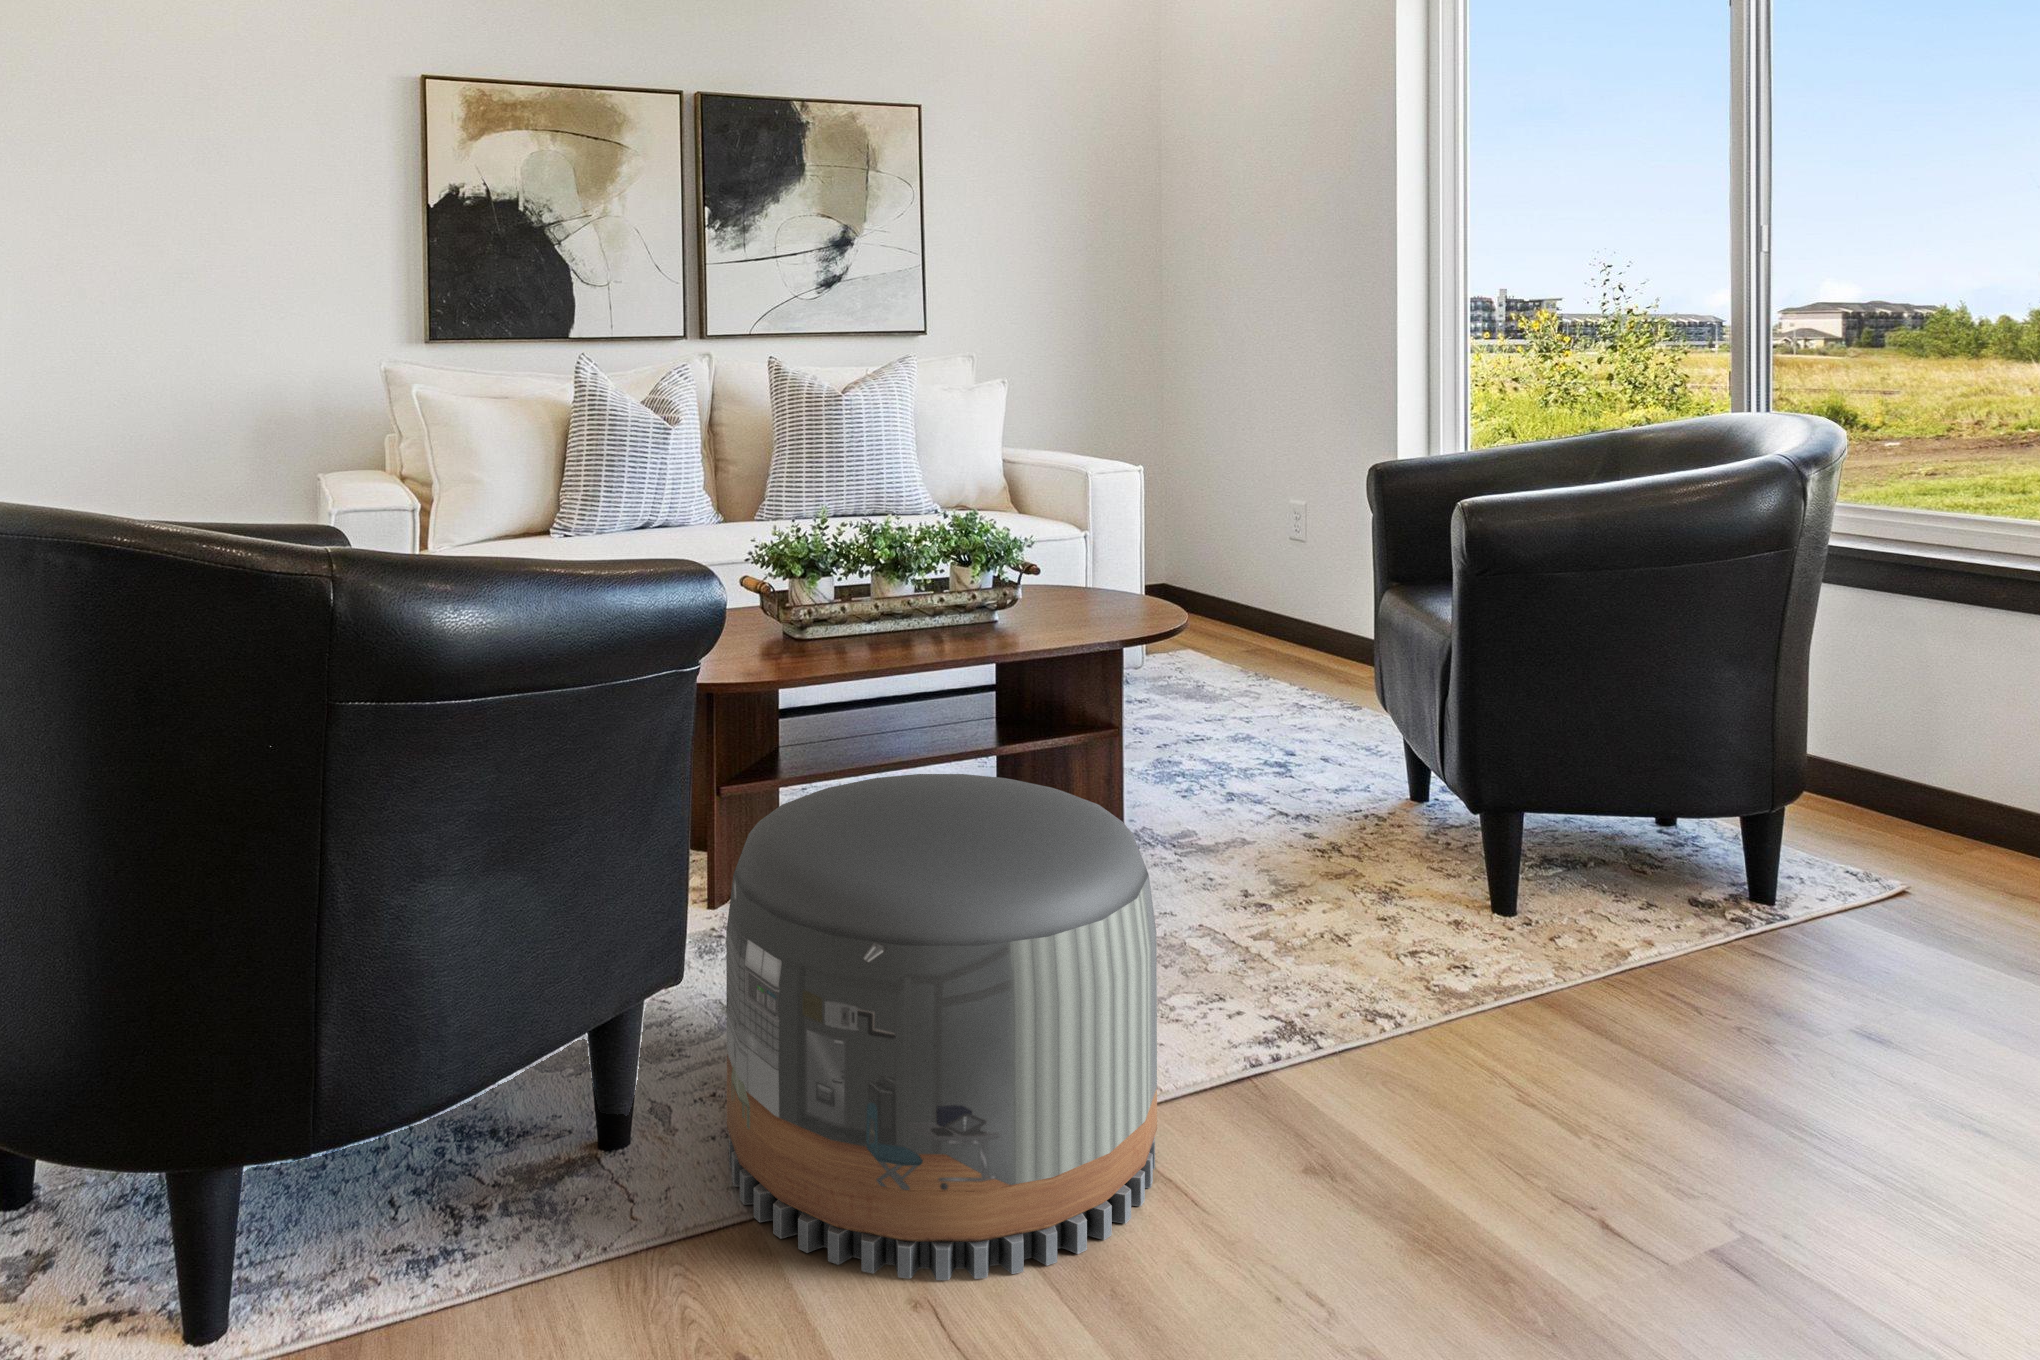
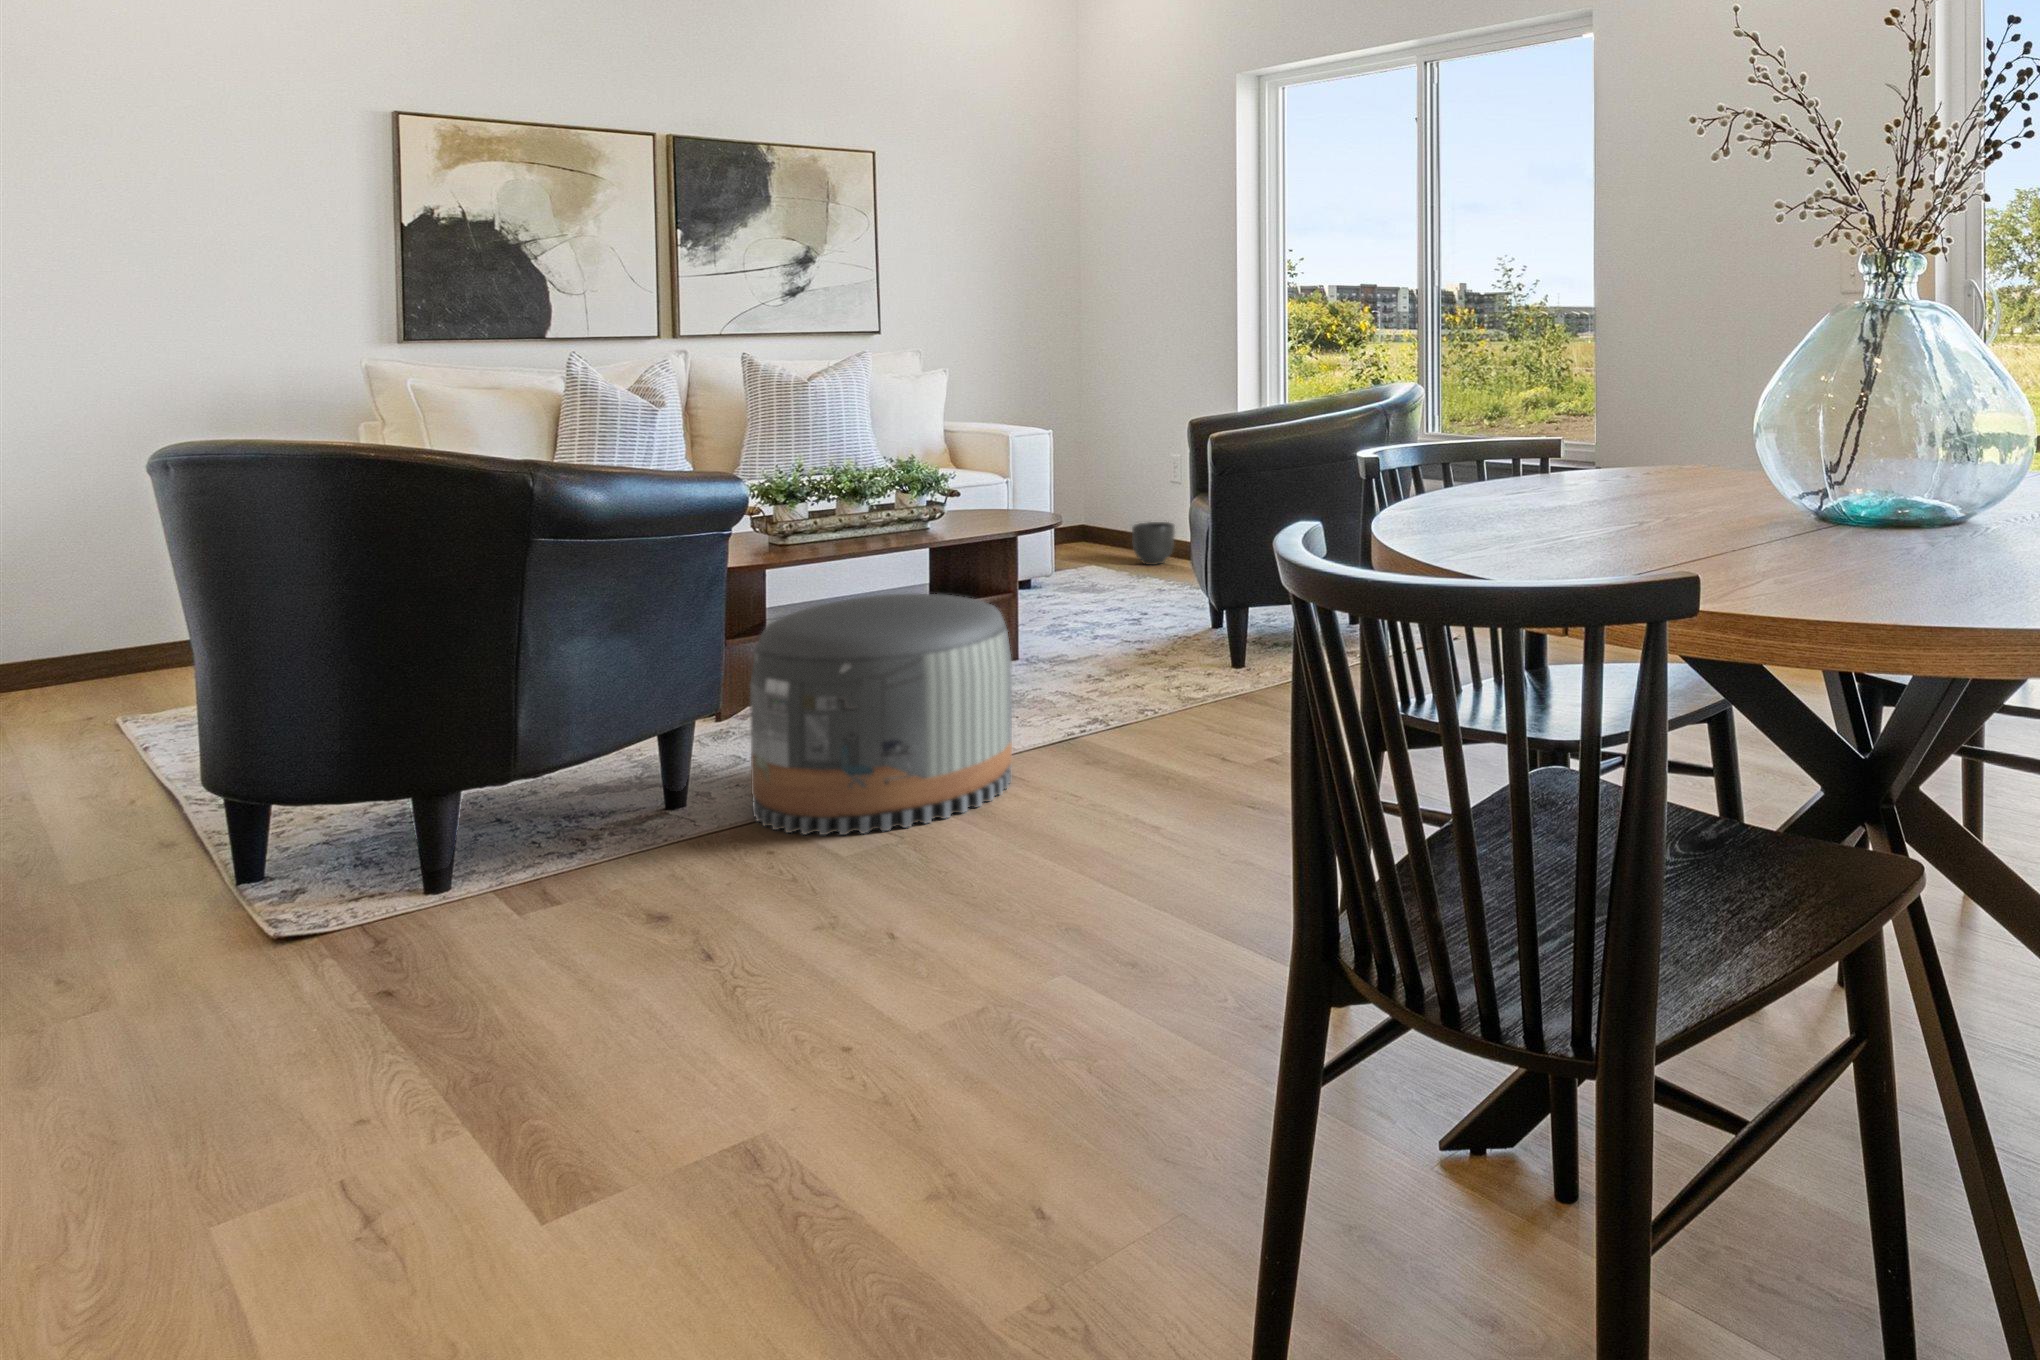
planter: none [1245,598,1303,659] -> present [1132,522,1175,565]

